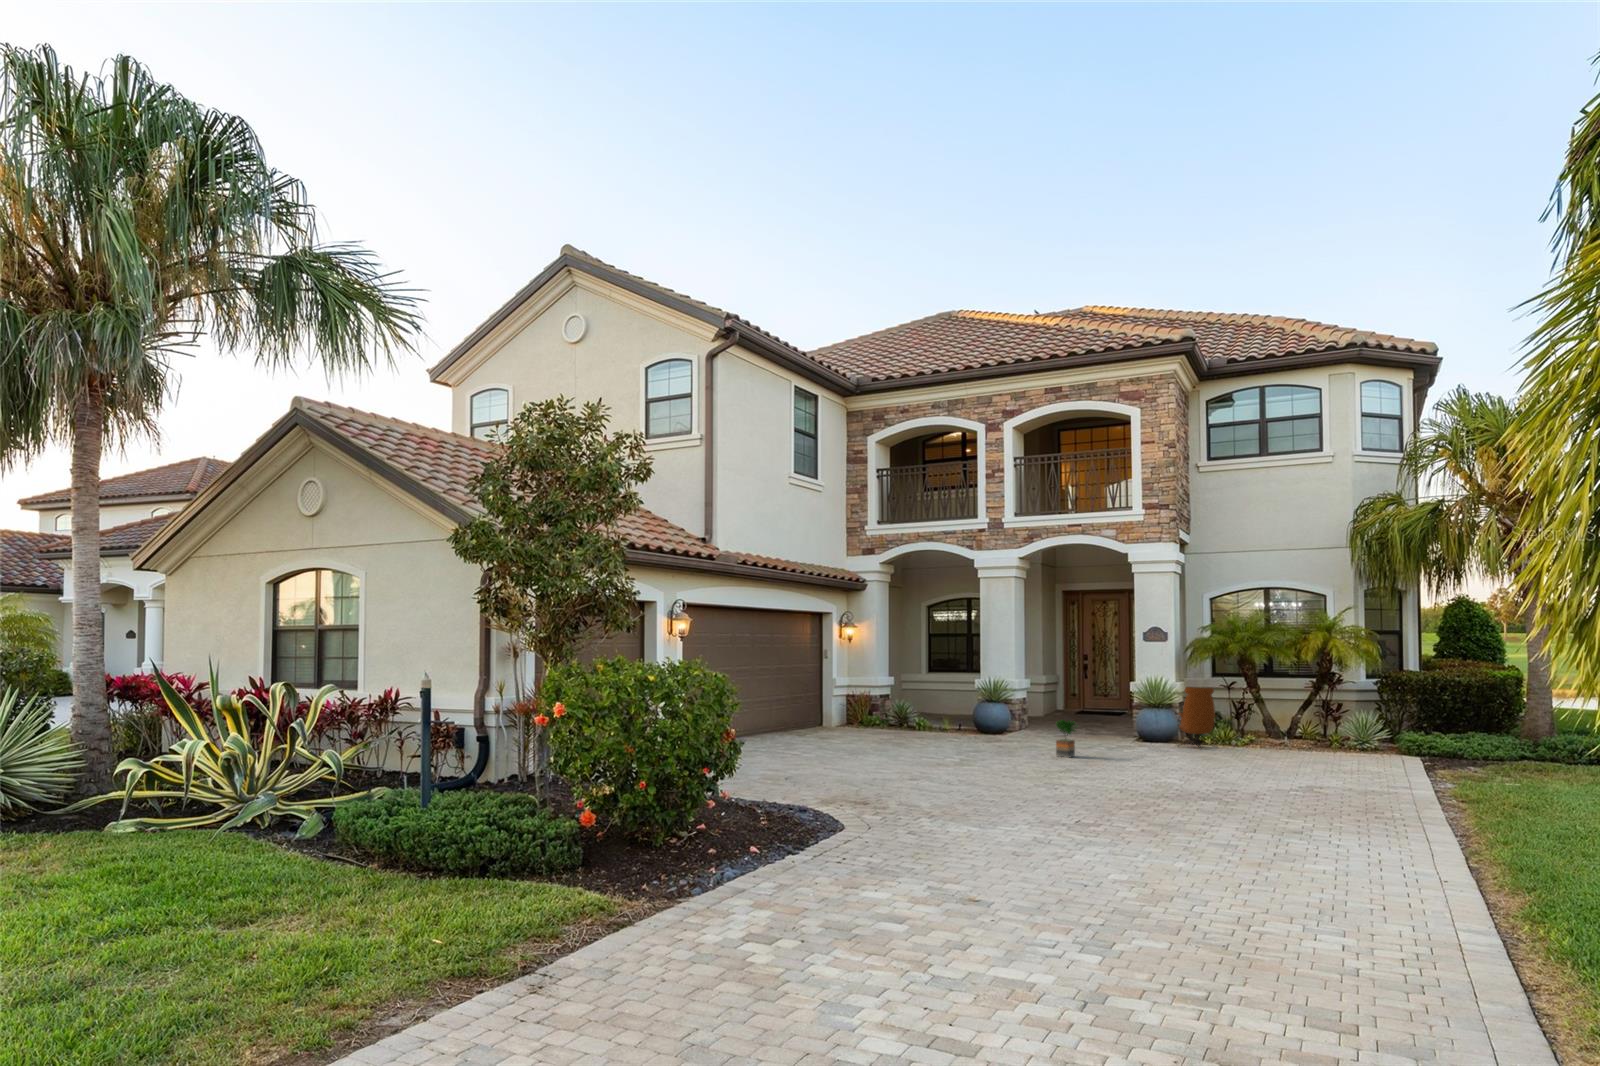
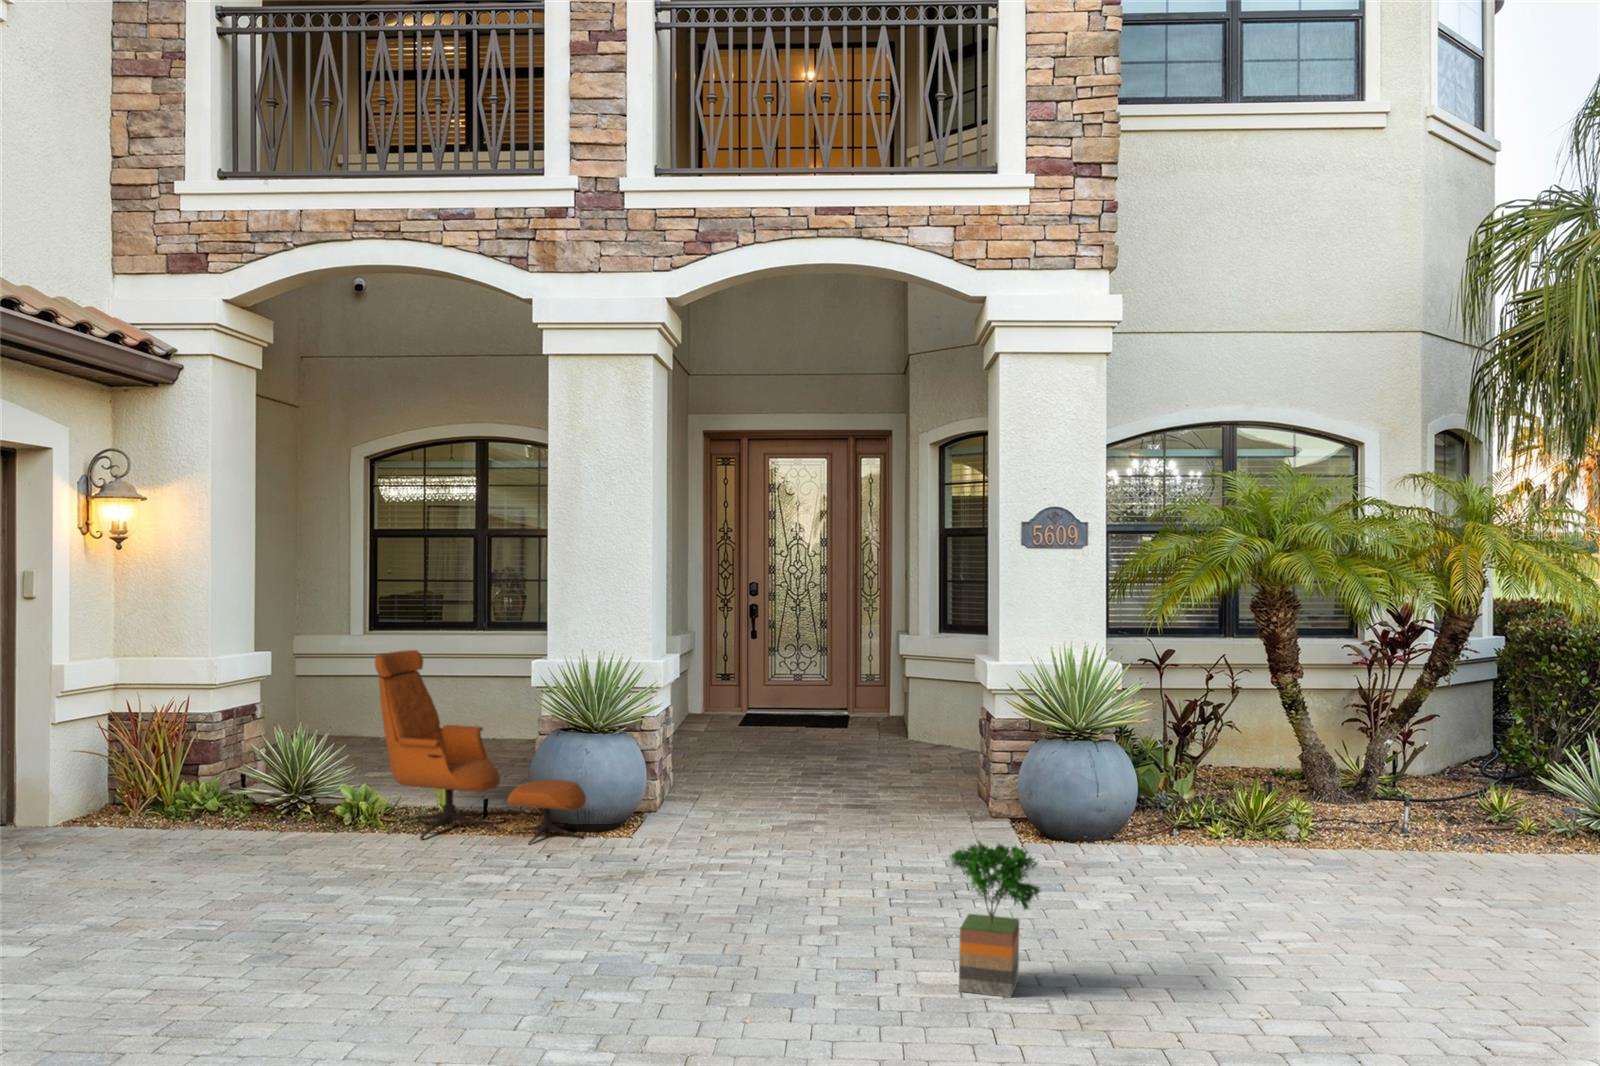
lounge chair: present [1179,687,1216,747] -> present [375,650,586,845]

